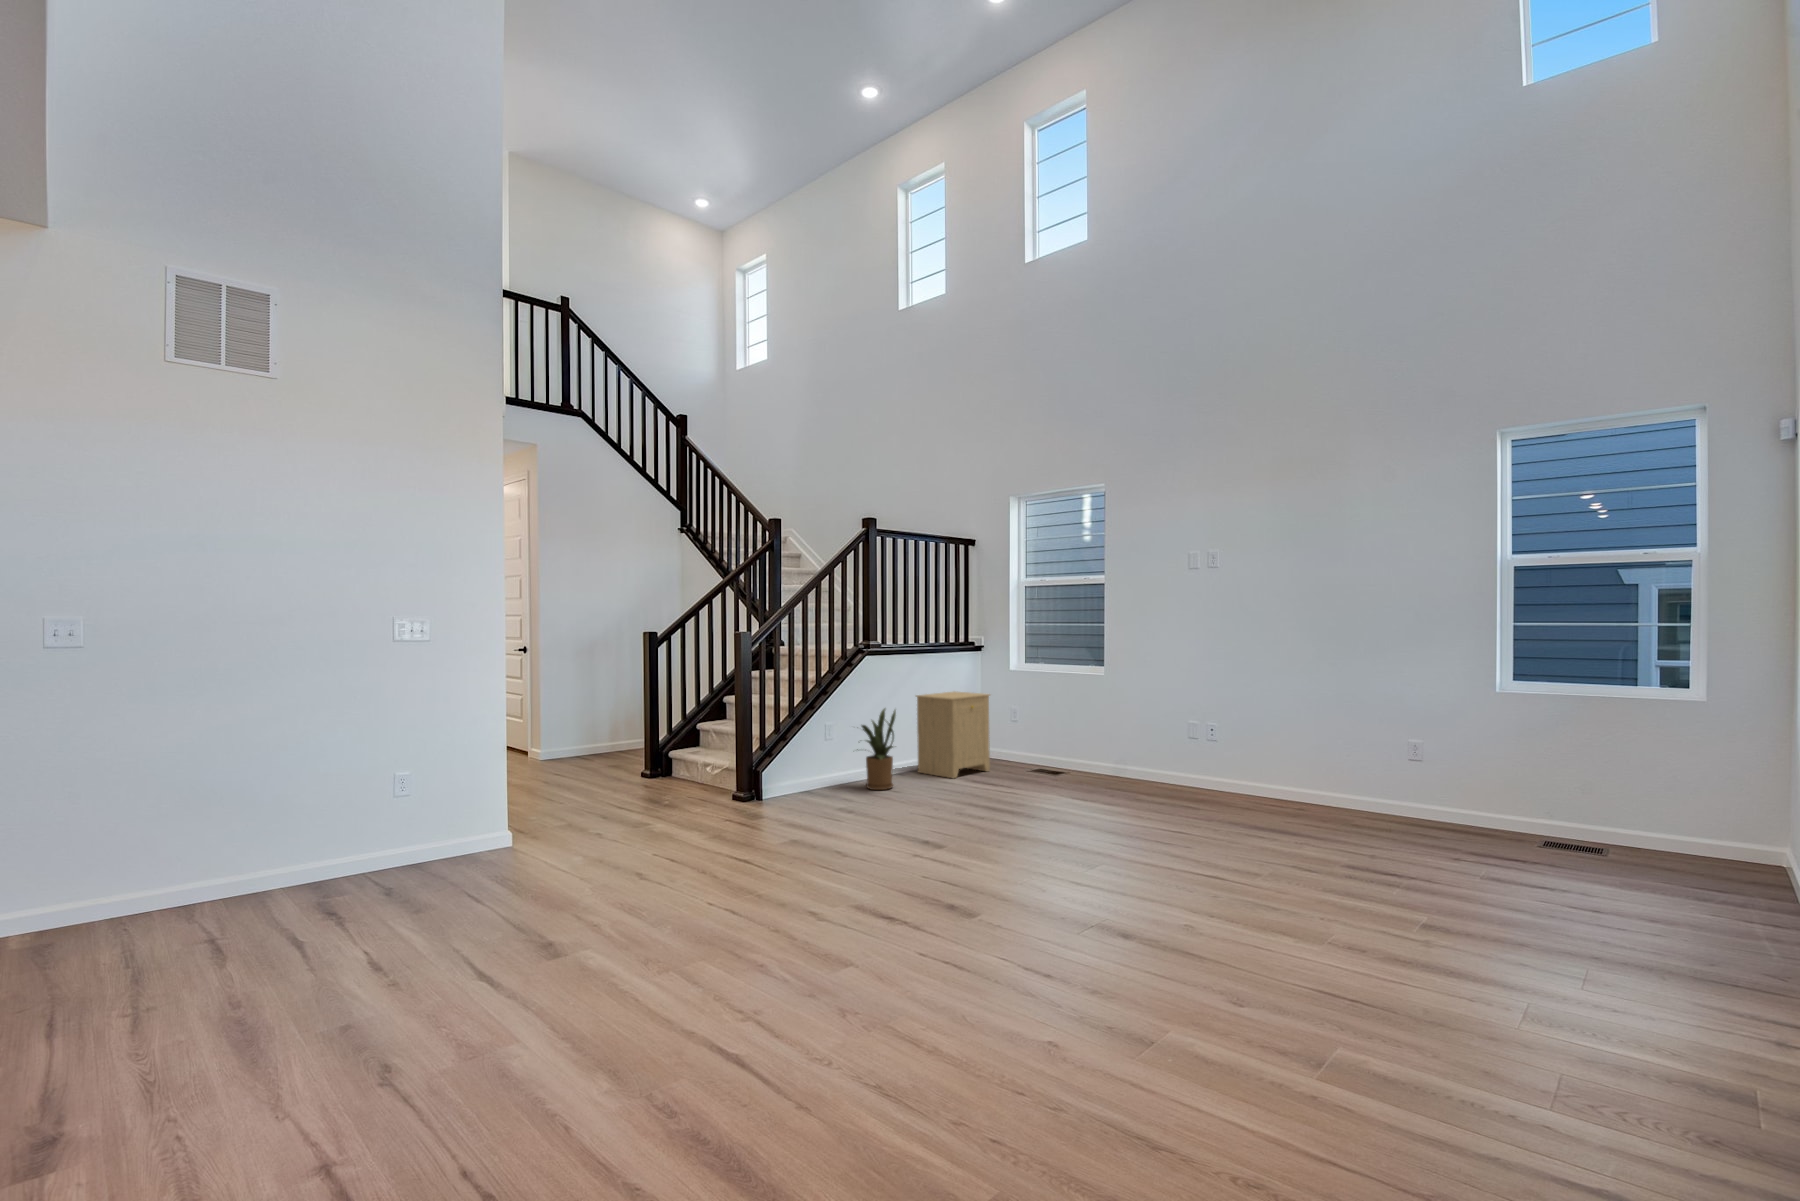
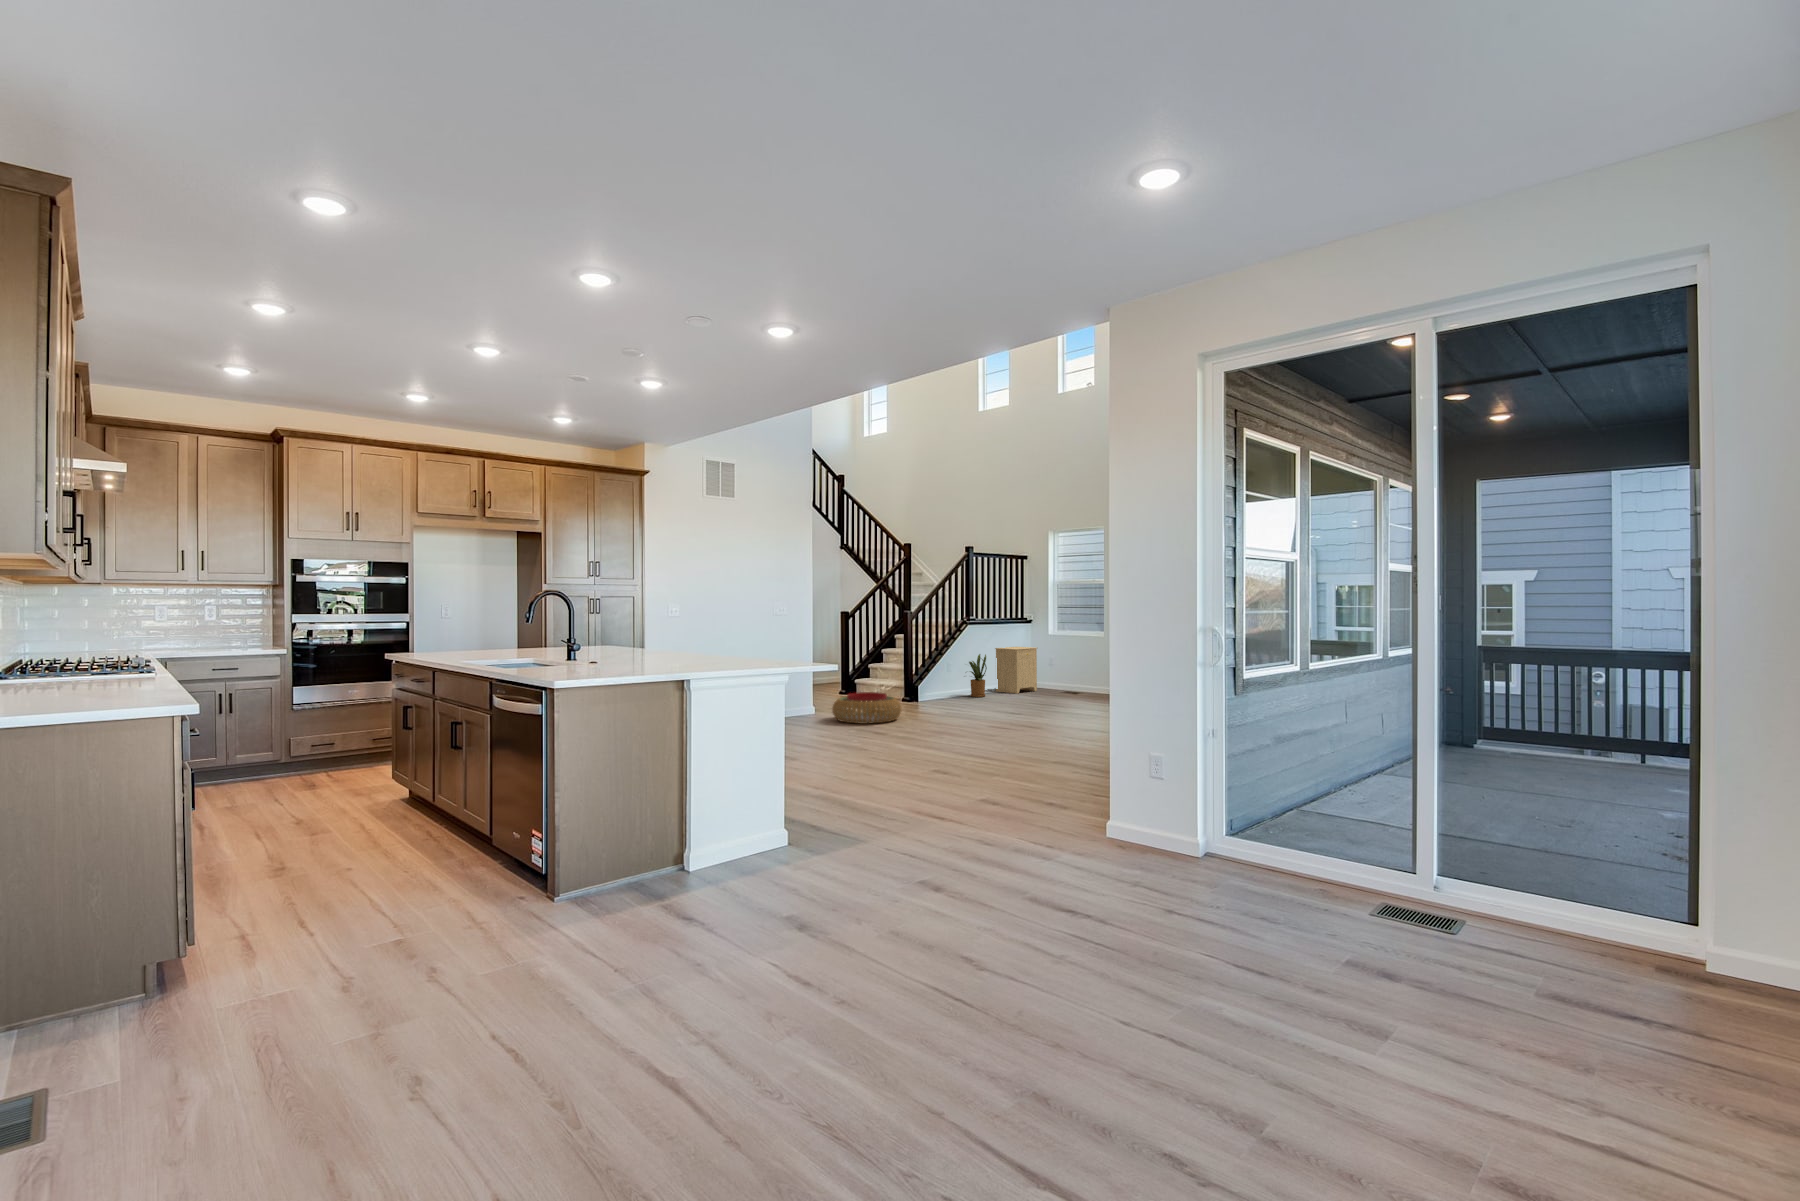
pouf: none [500,811,671,902] -> present [832,692,902,724]

